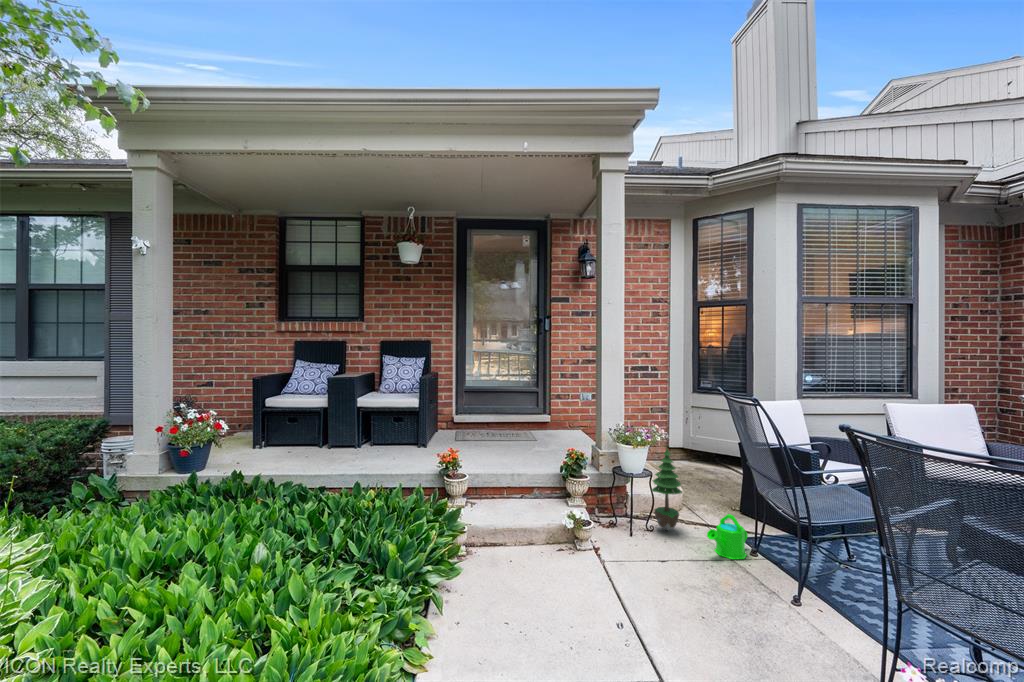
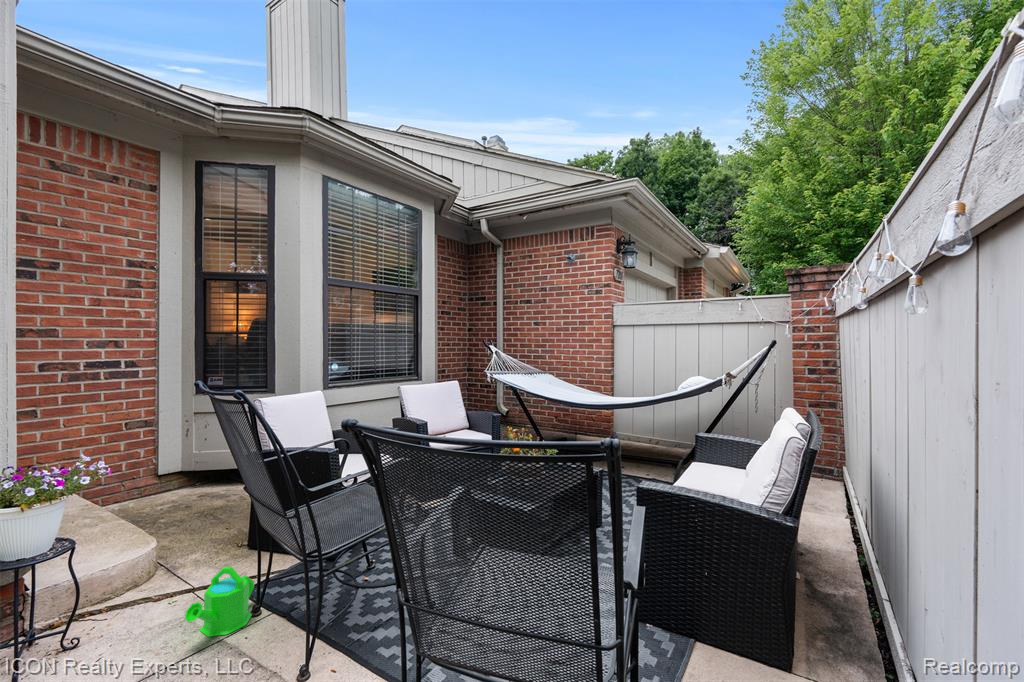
potted tree: present [651,449,682,531] -> none [82,490,148,629]

